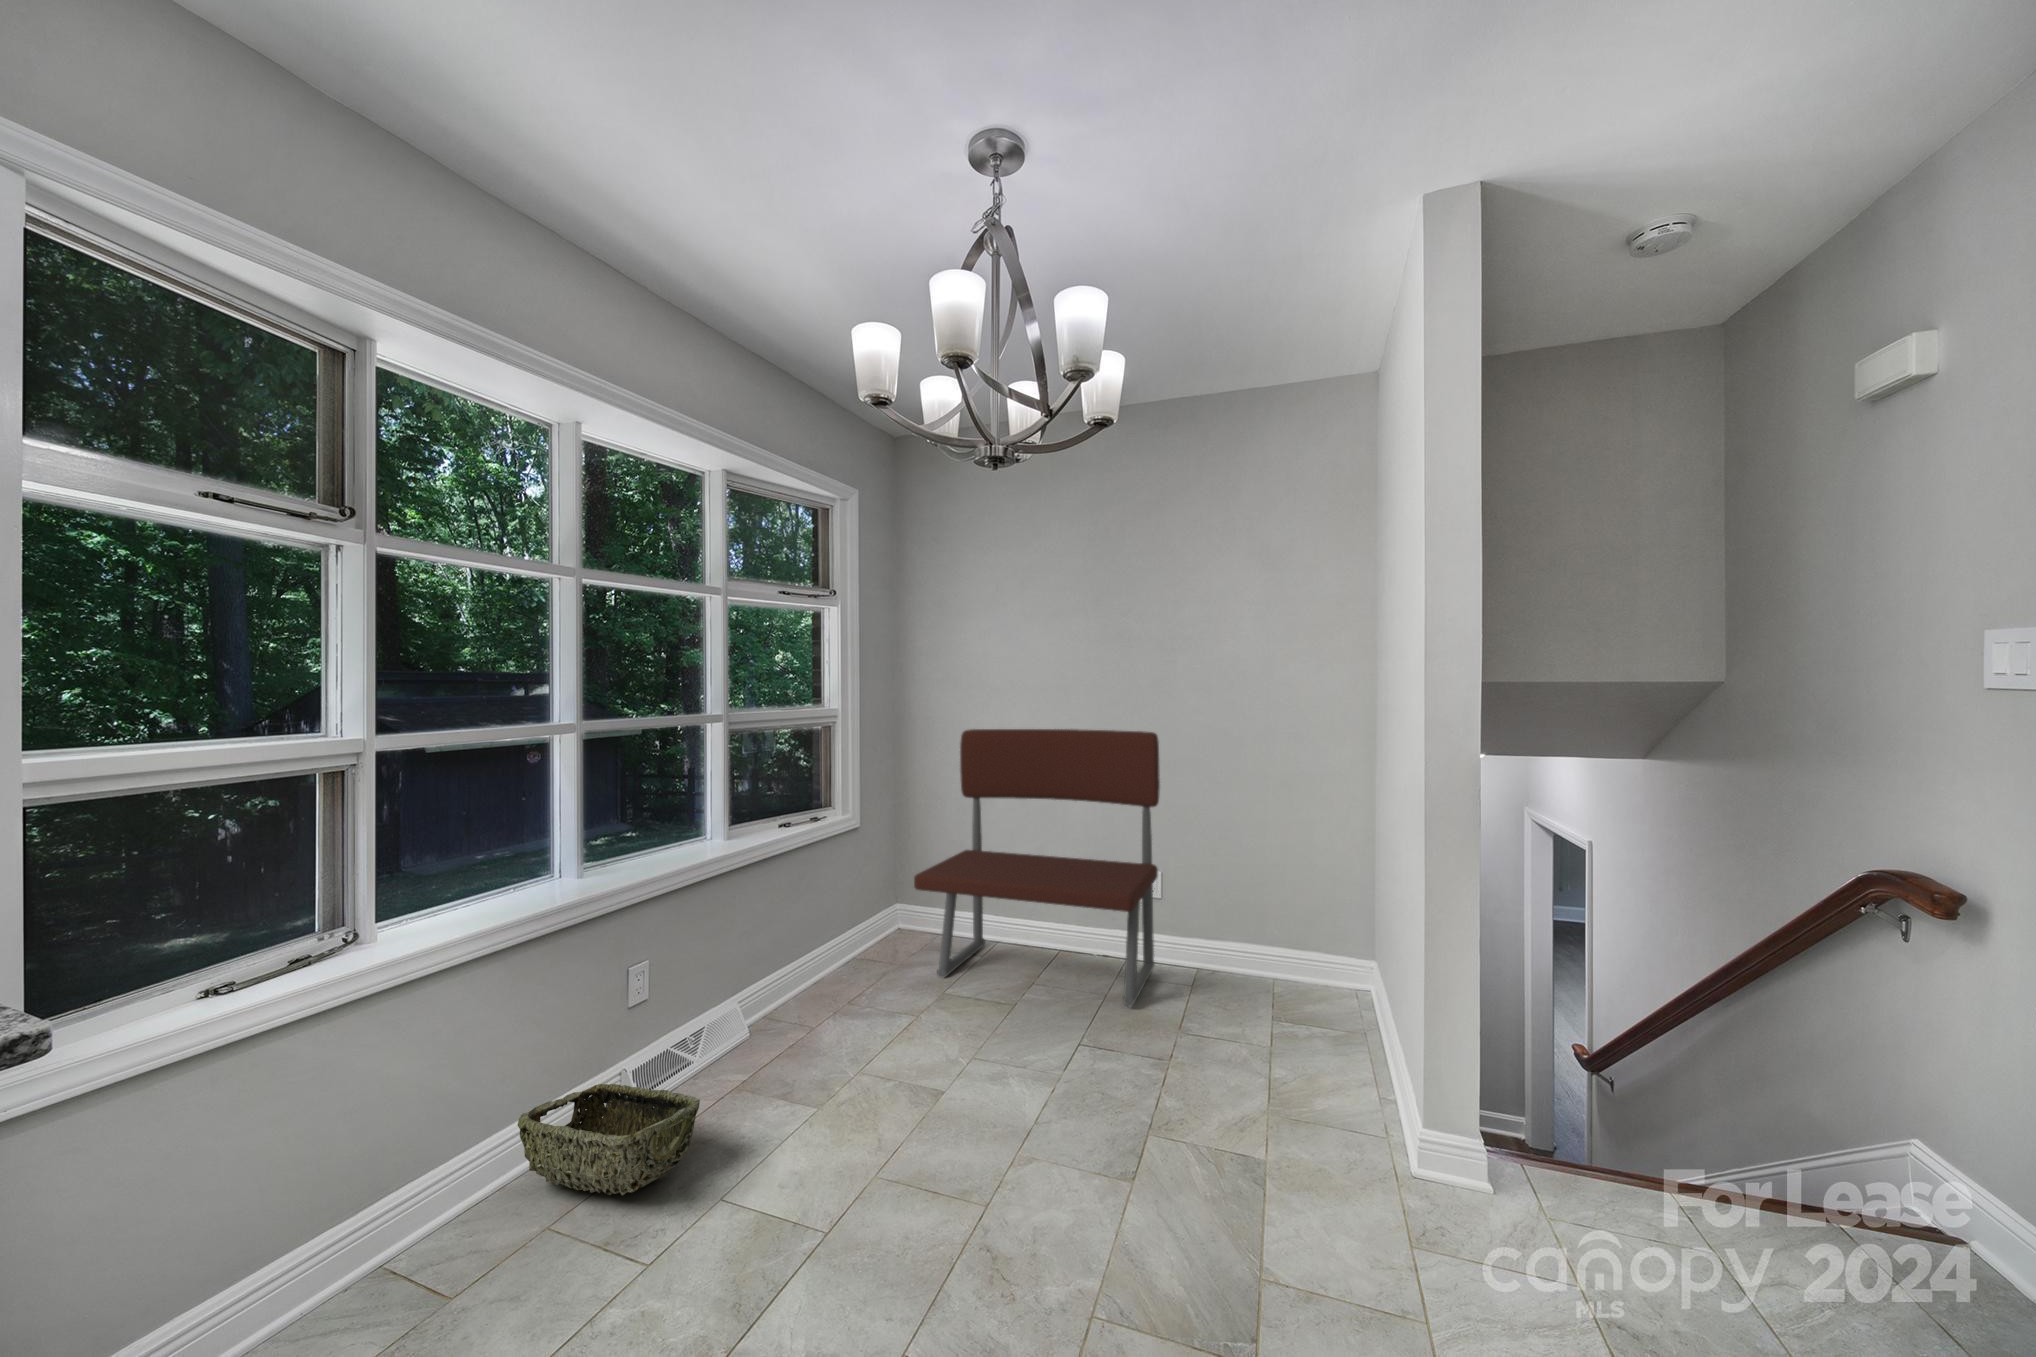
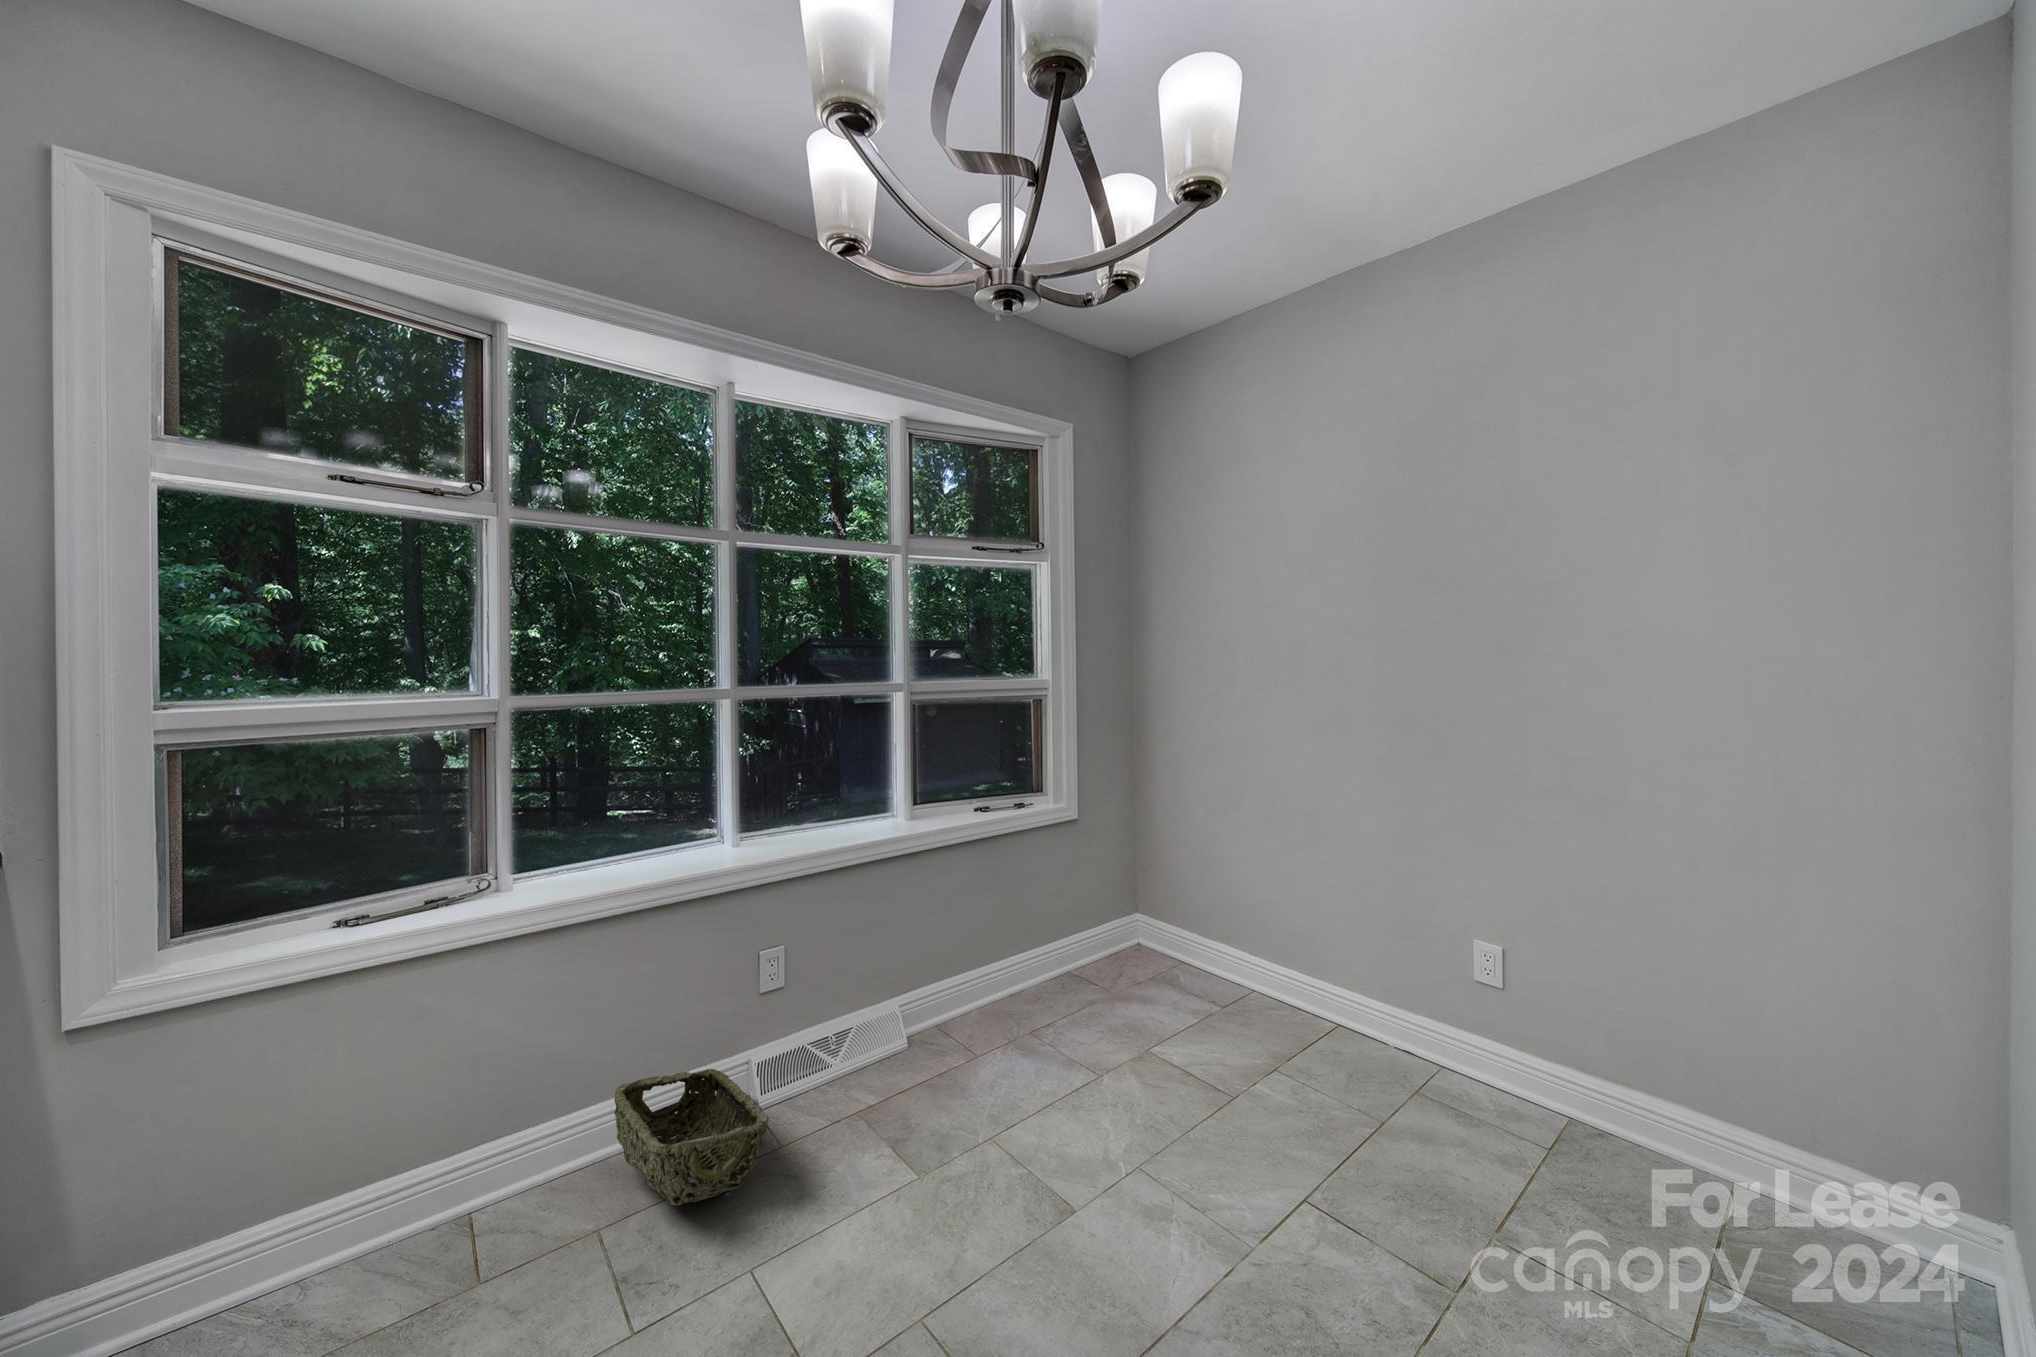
bench: present [914,729,1160,1007] -> none [1109,711,1483,1146]

